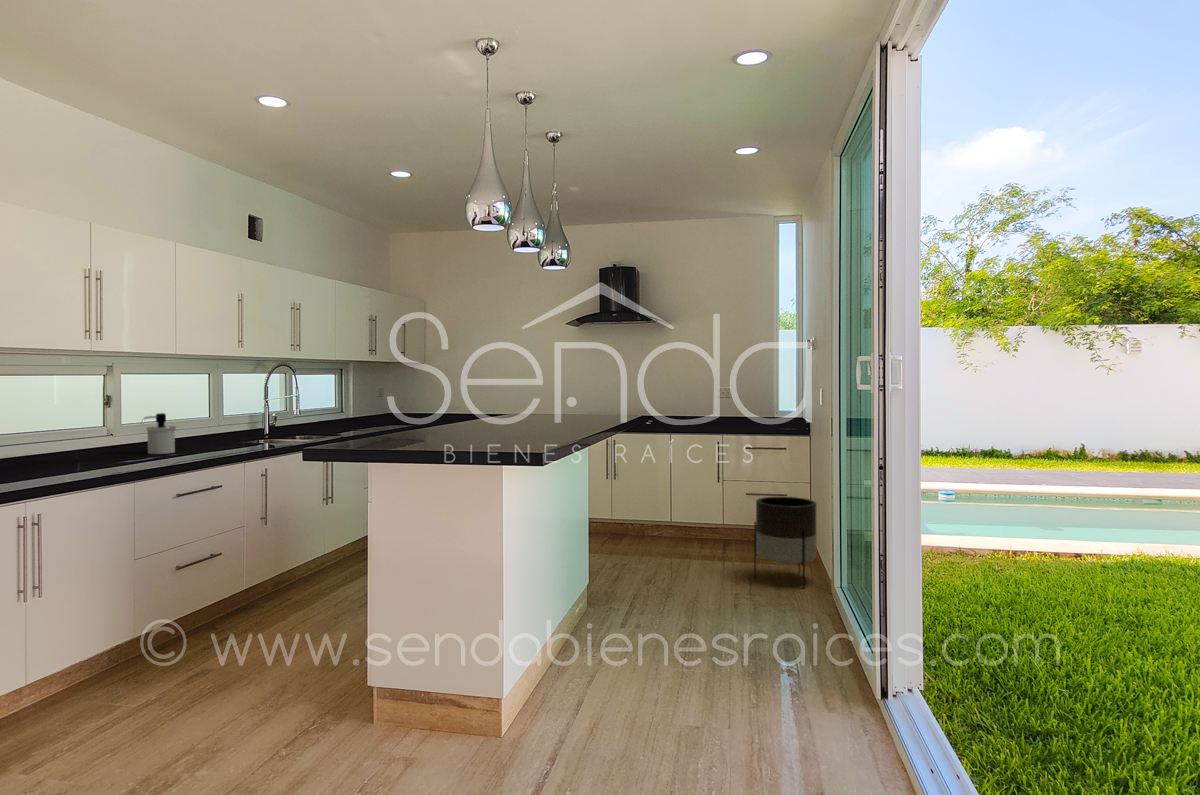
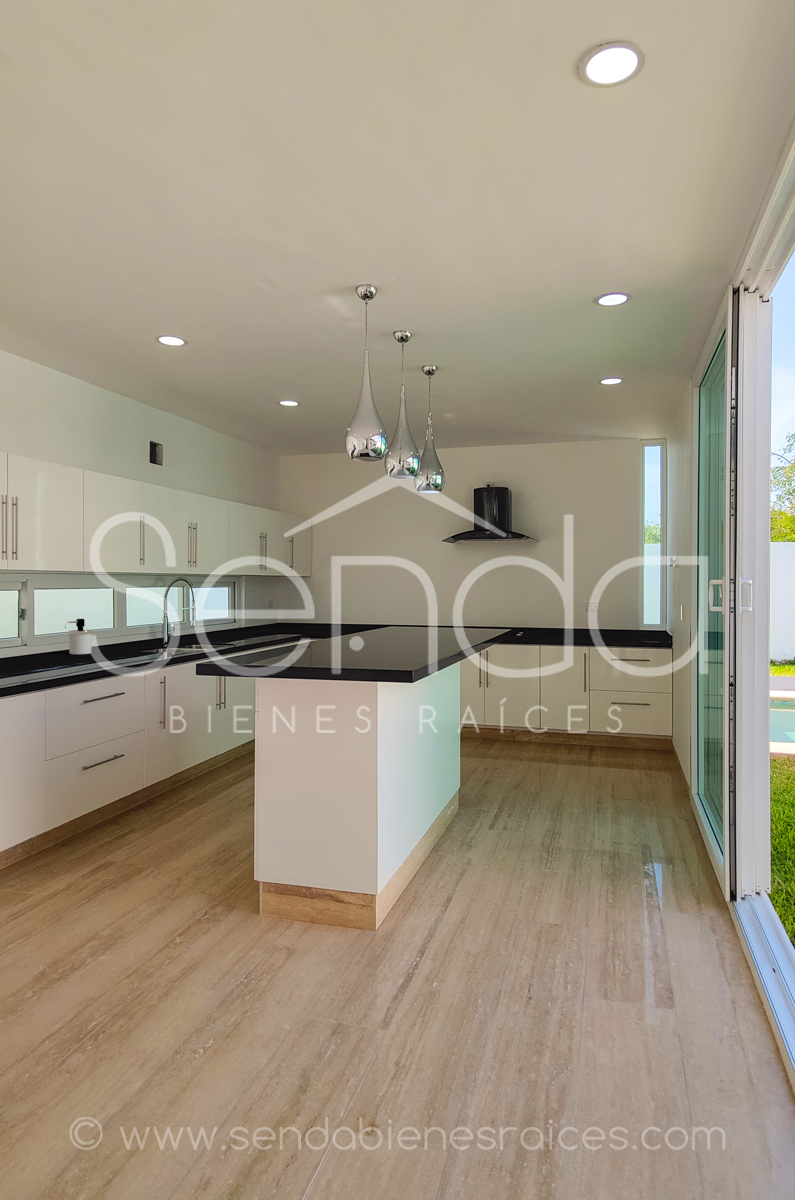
planter: present [754,497,817,588] -> none [614,708,677,798]

